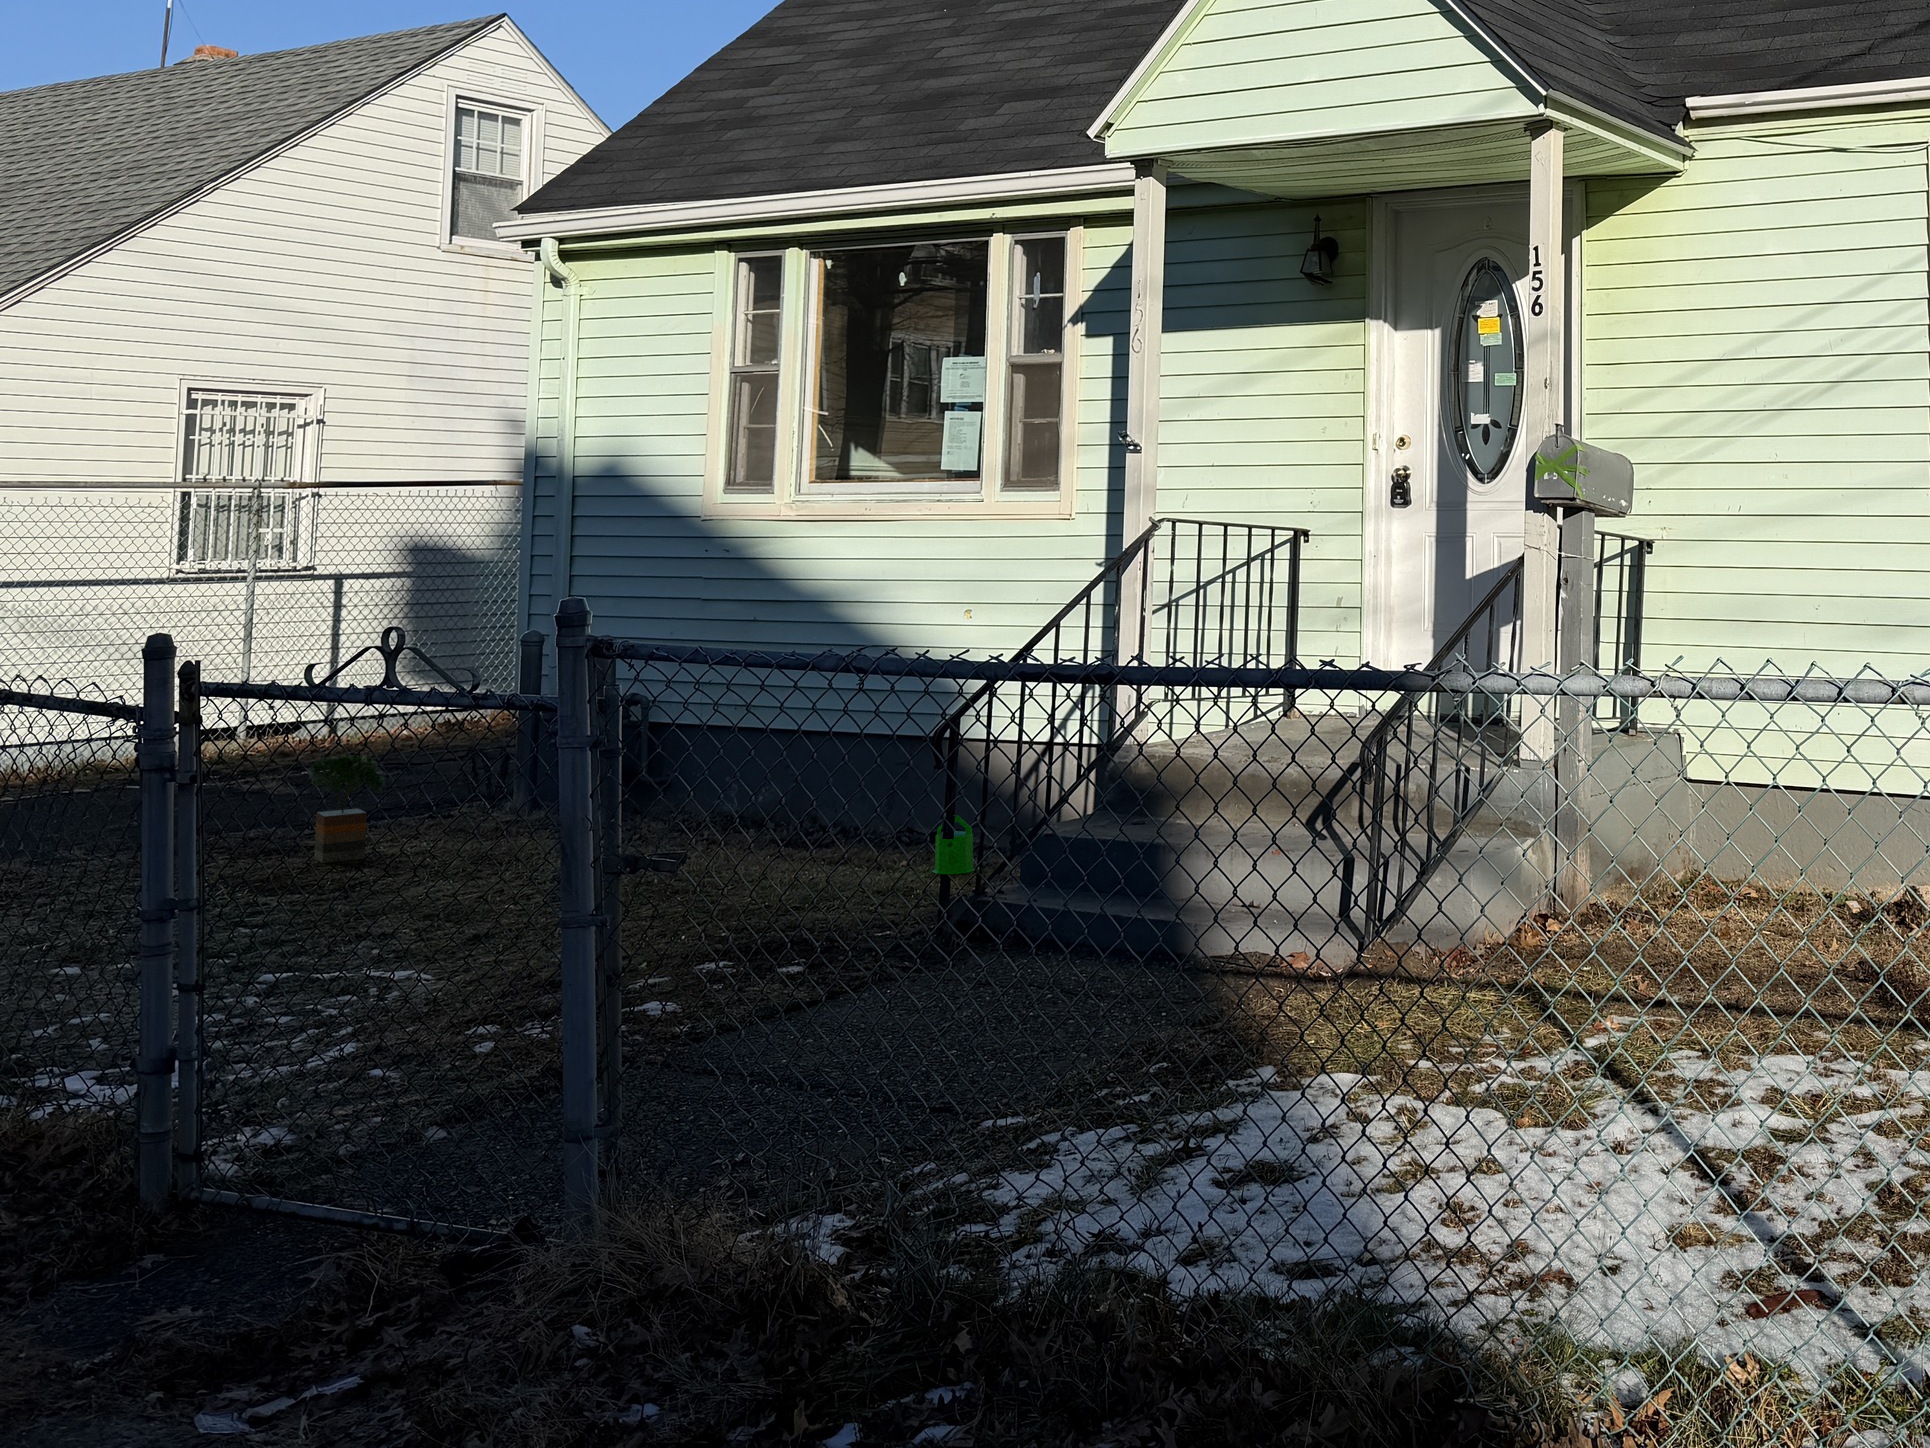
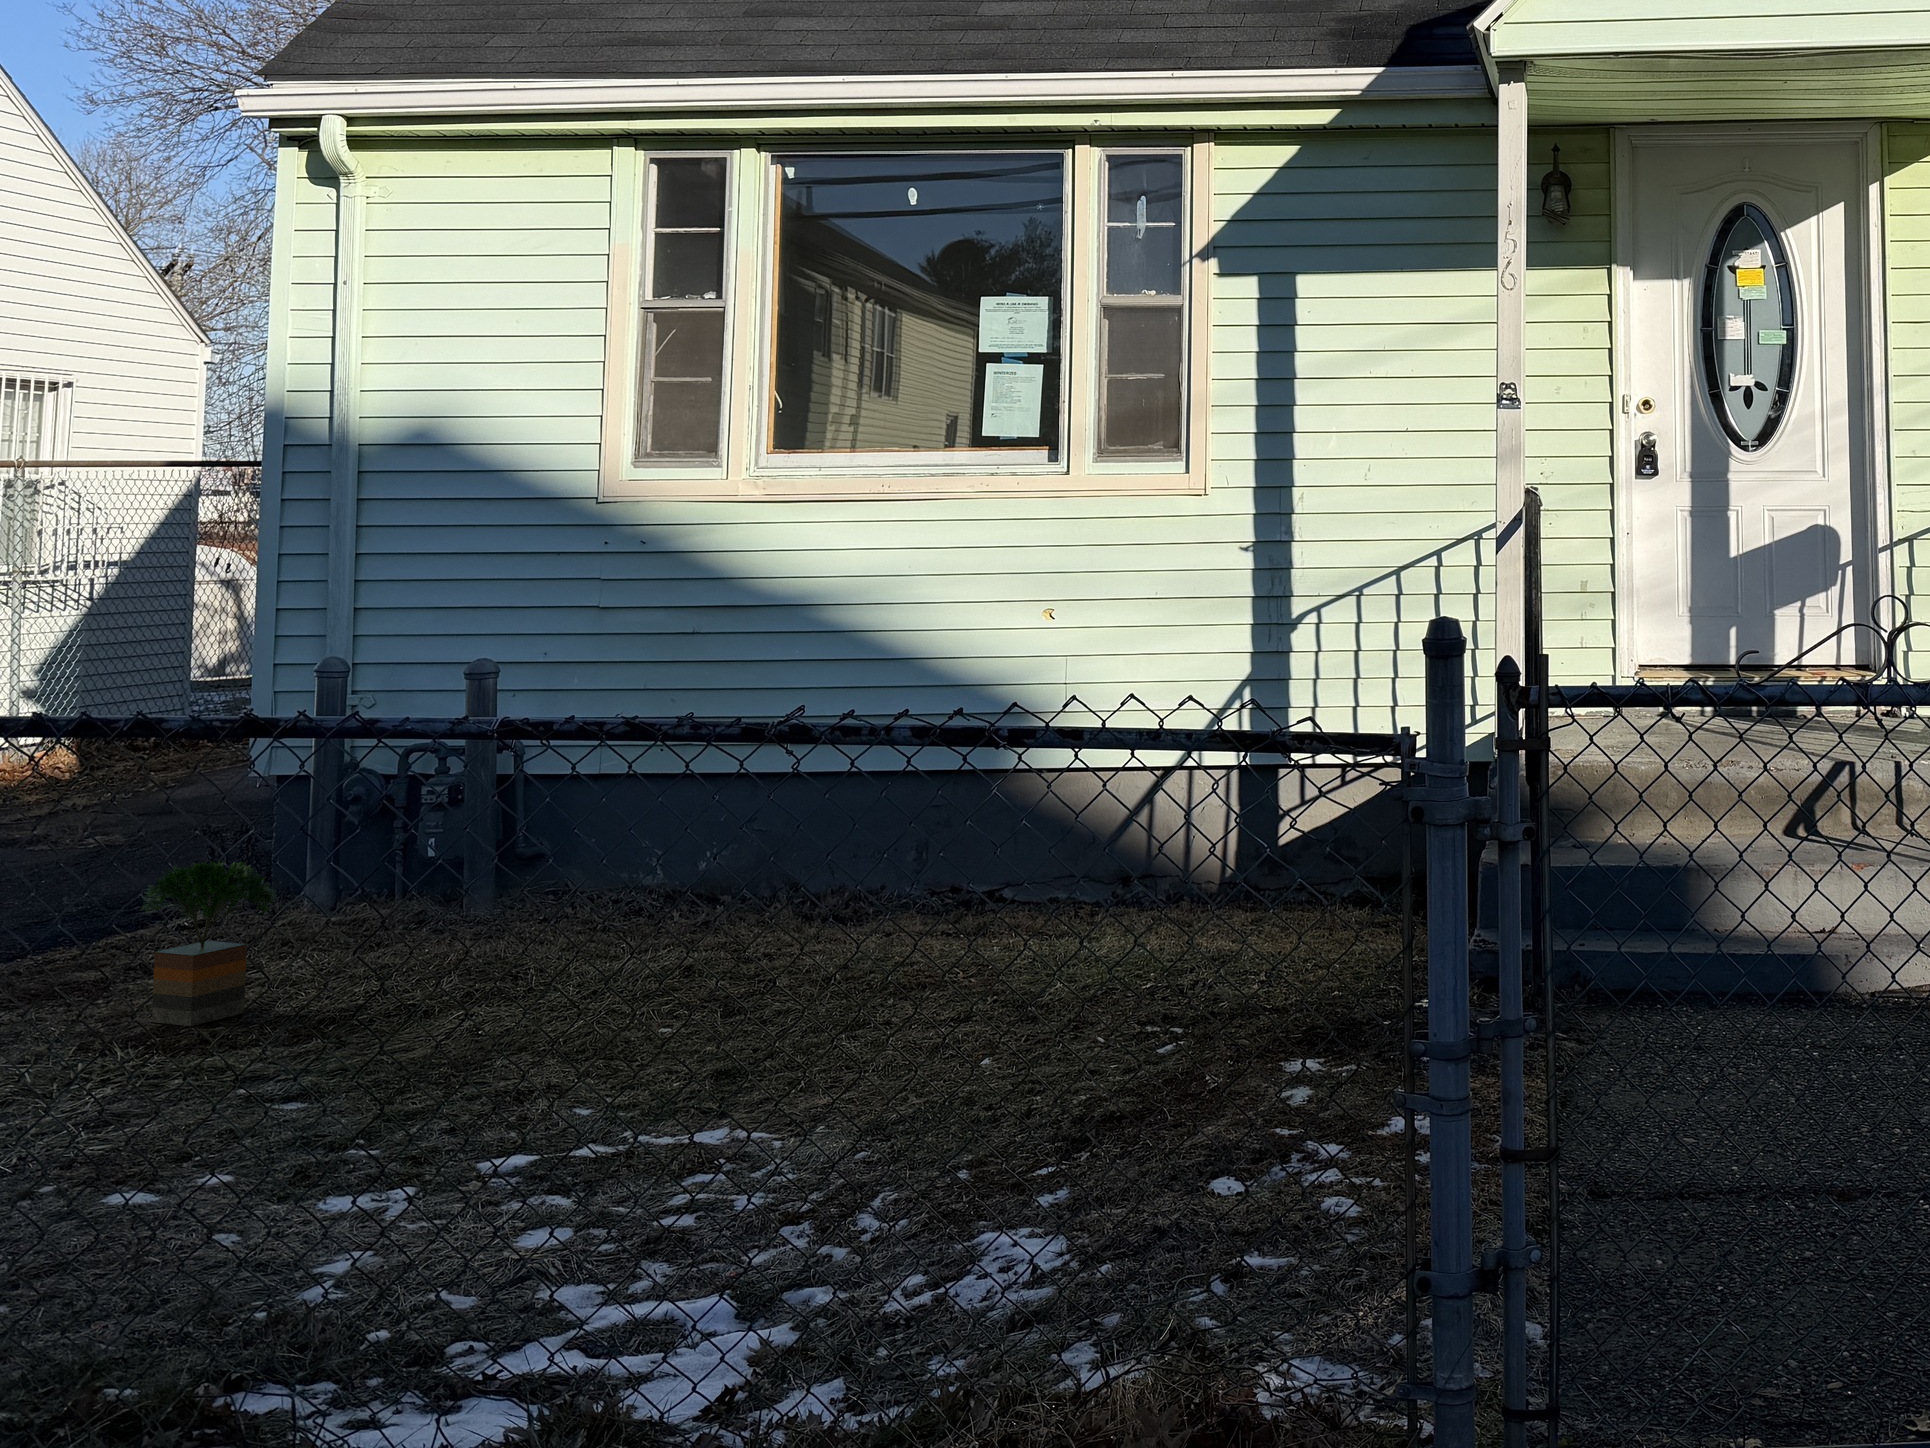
watering can: present [932,815,975,874] -> none [1162,863,1218,938]

